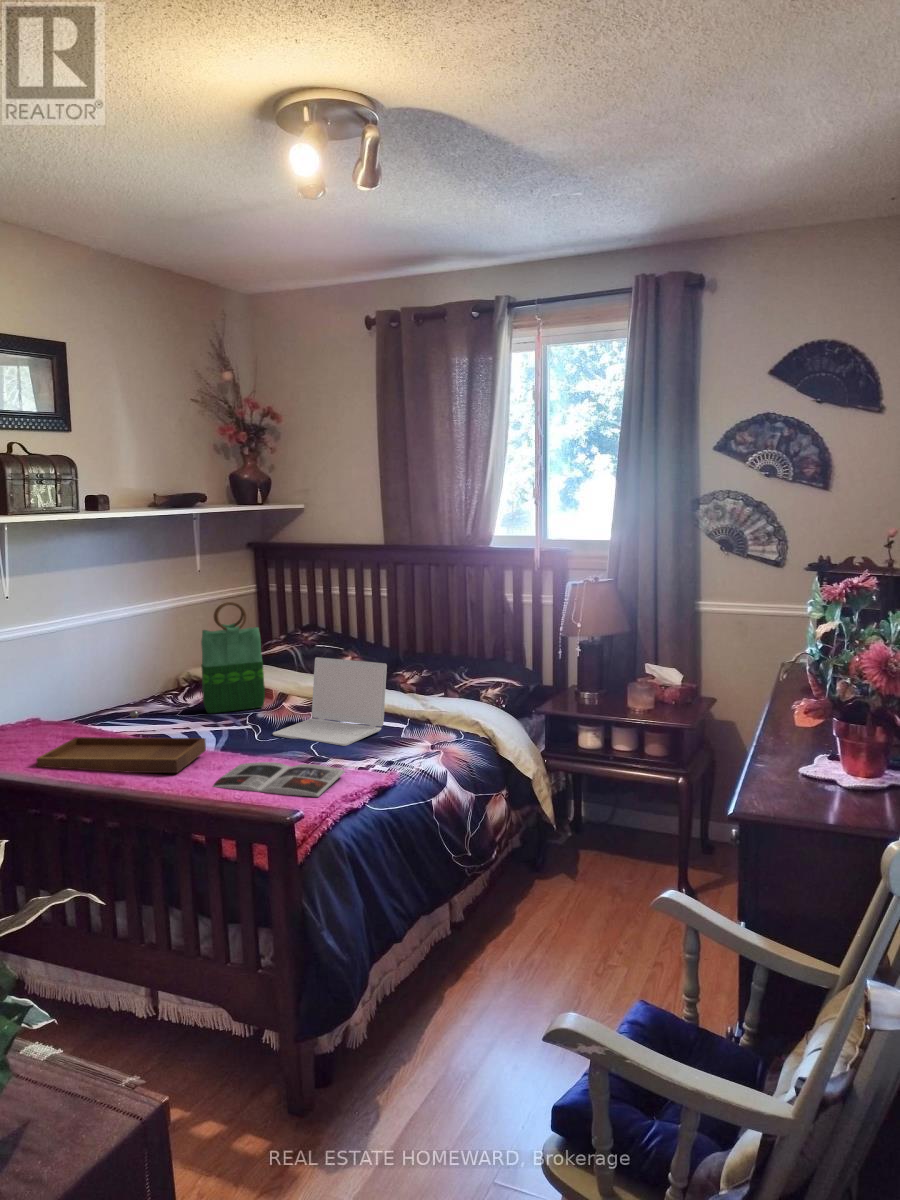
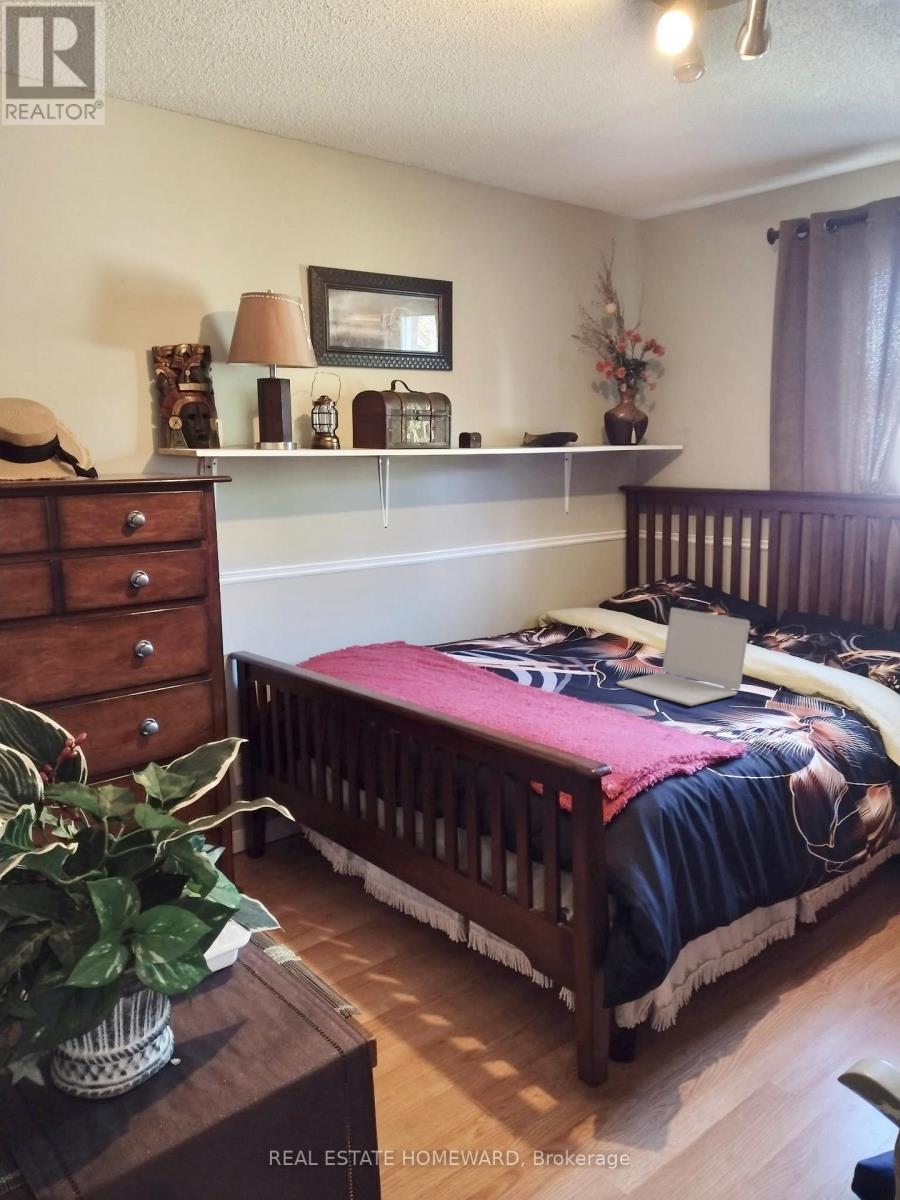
tote bag: present [201,602,265,713] -> none [554,543,617,656]
tray: present [36,711,206,773] -> none [386,642,542,708]
magazine: present [213,762,345,797] -> none [529,708,681,754]

